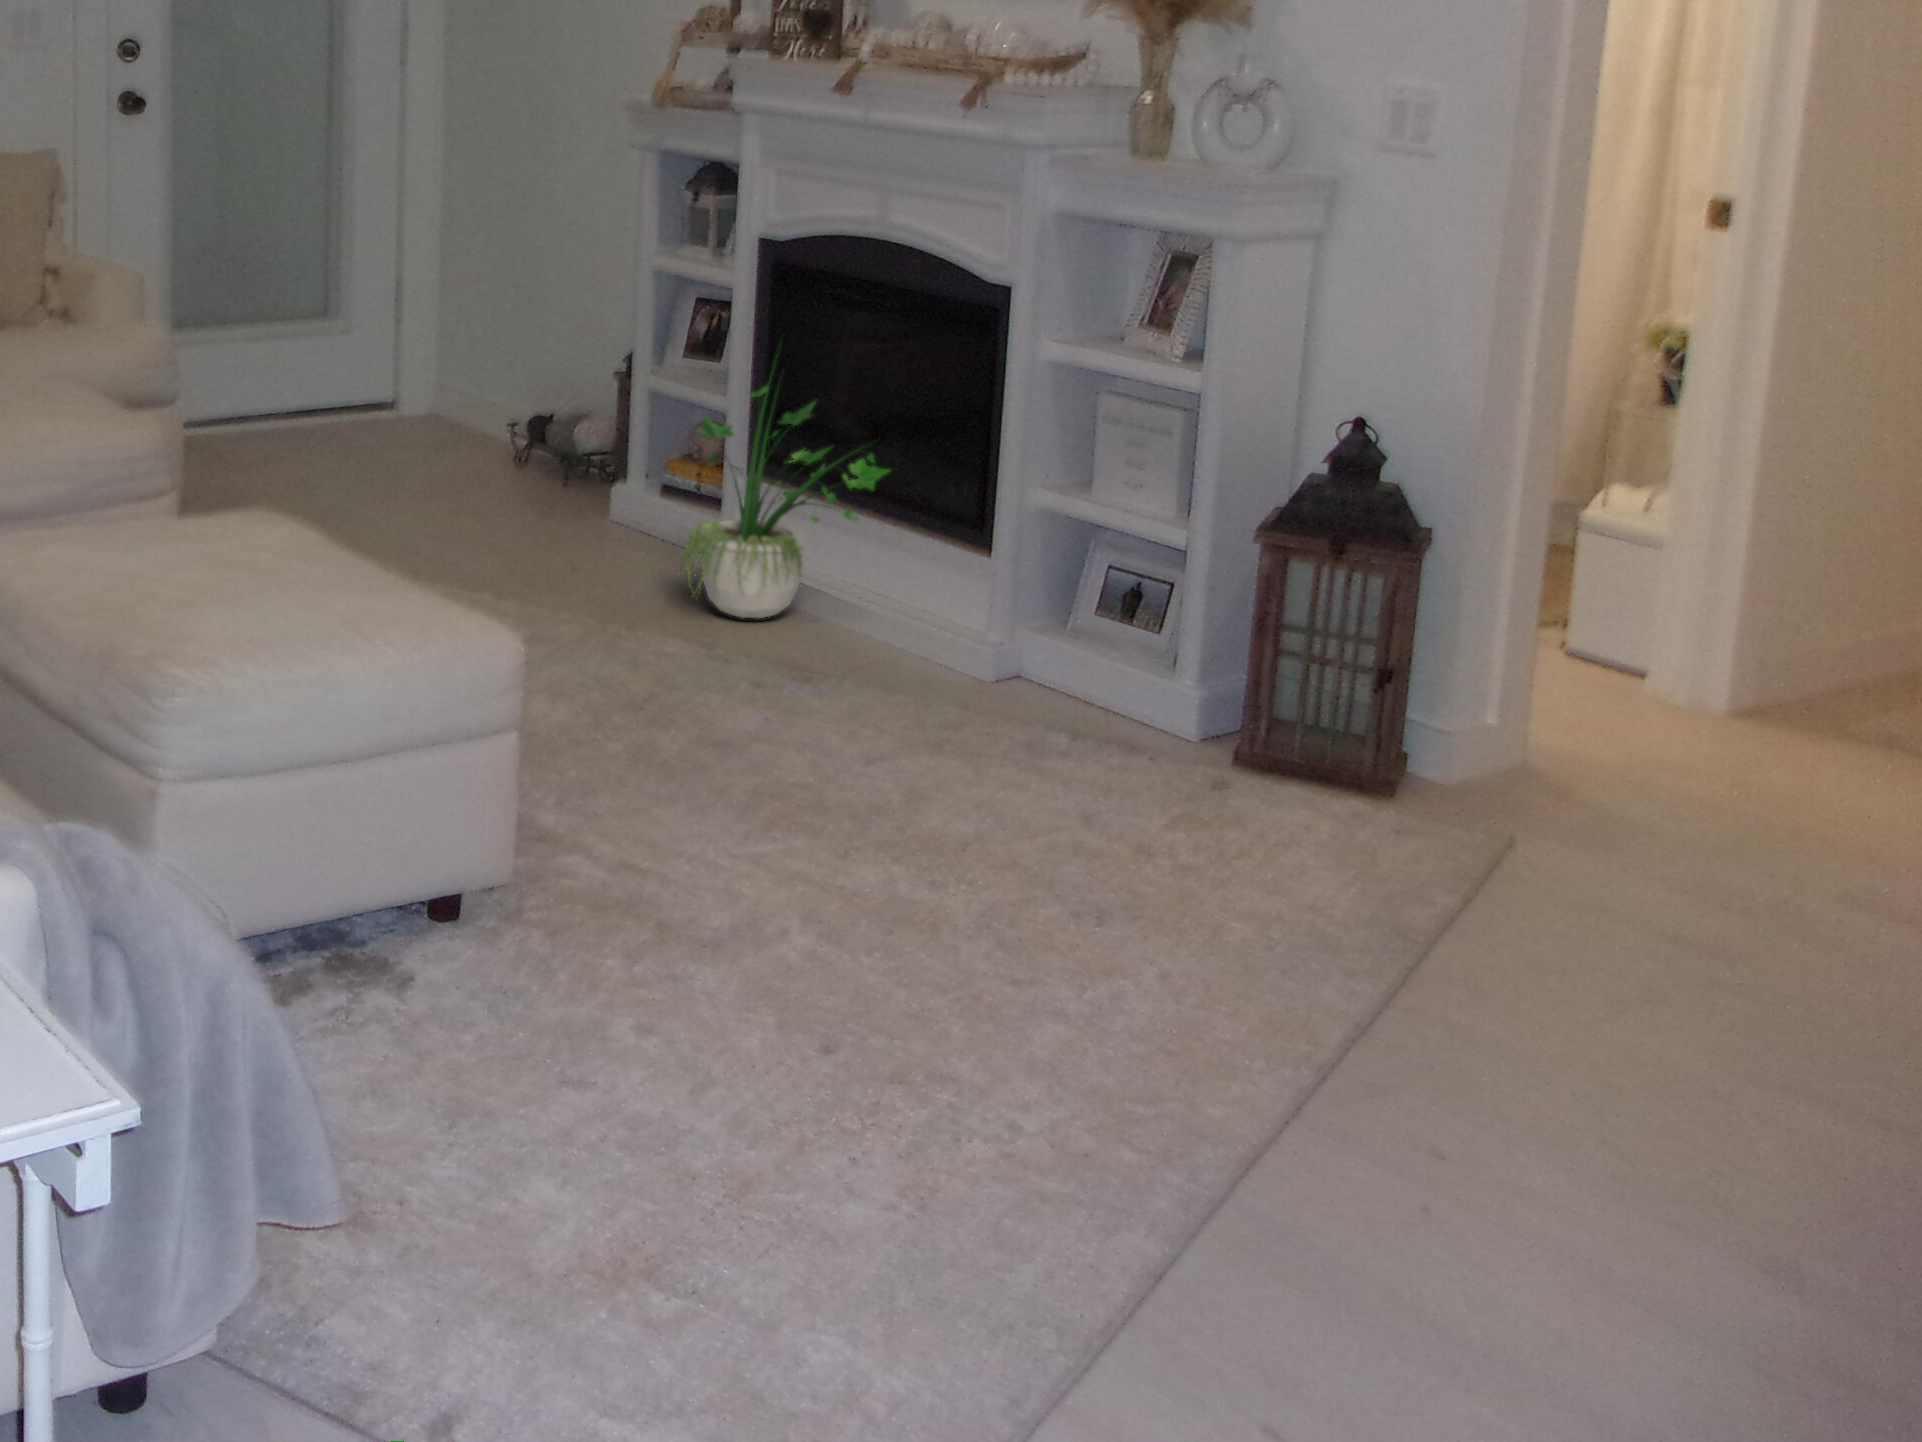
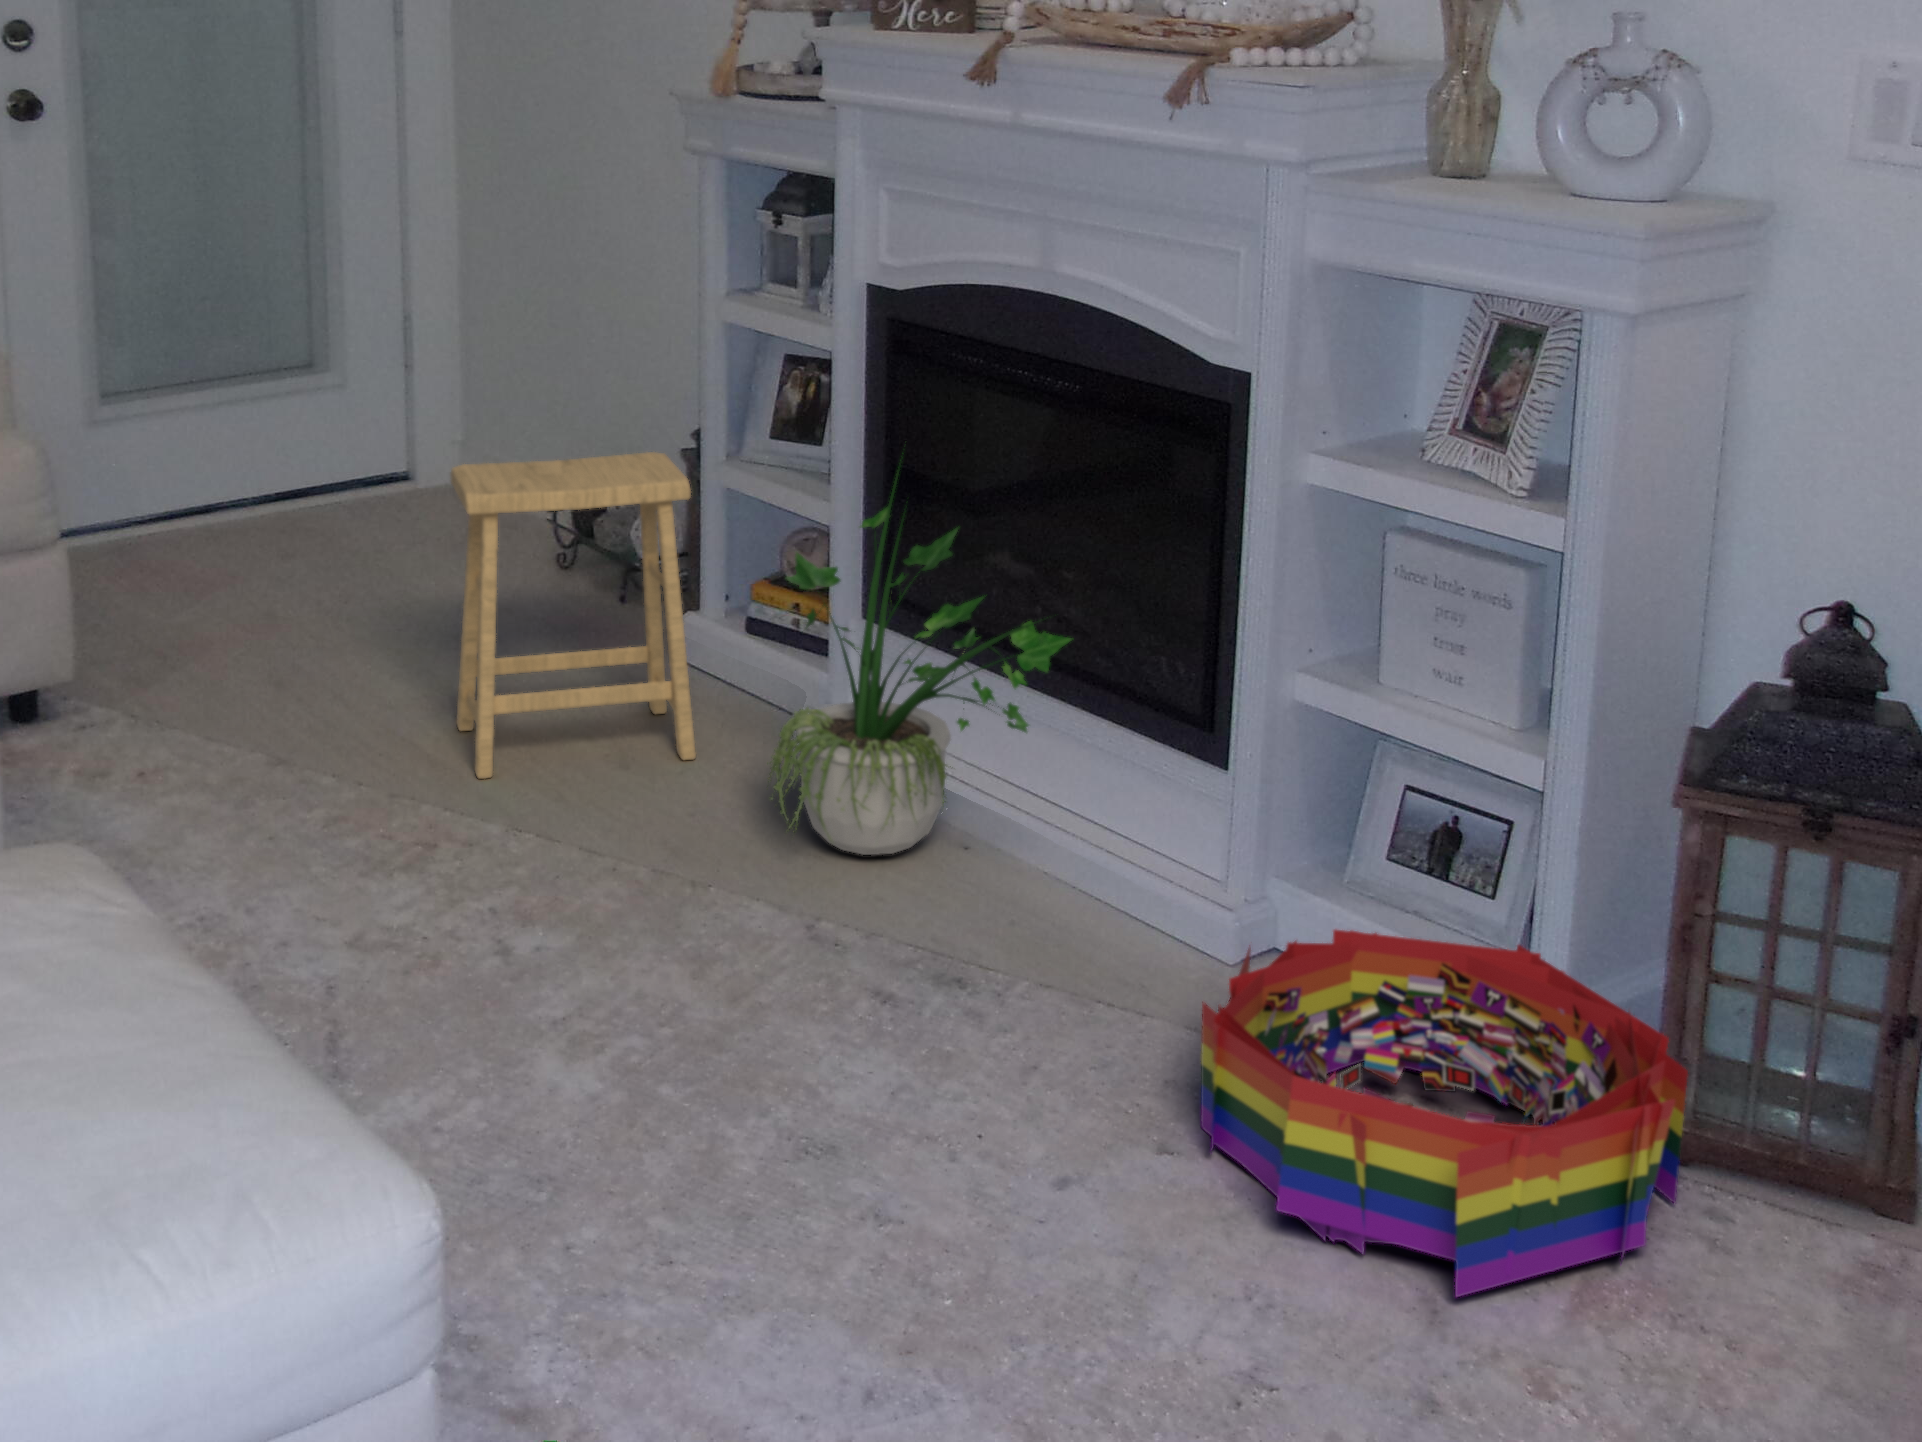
footstool: none [454,353,630,572] -> present [451,452,696,779]
storage bin: none [957,635,1256,817] -> present [1201,930,1688,1297]

